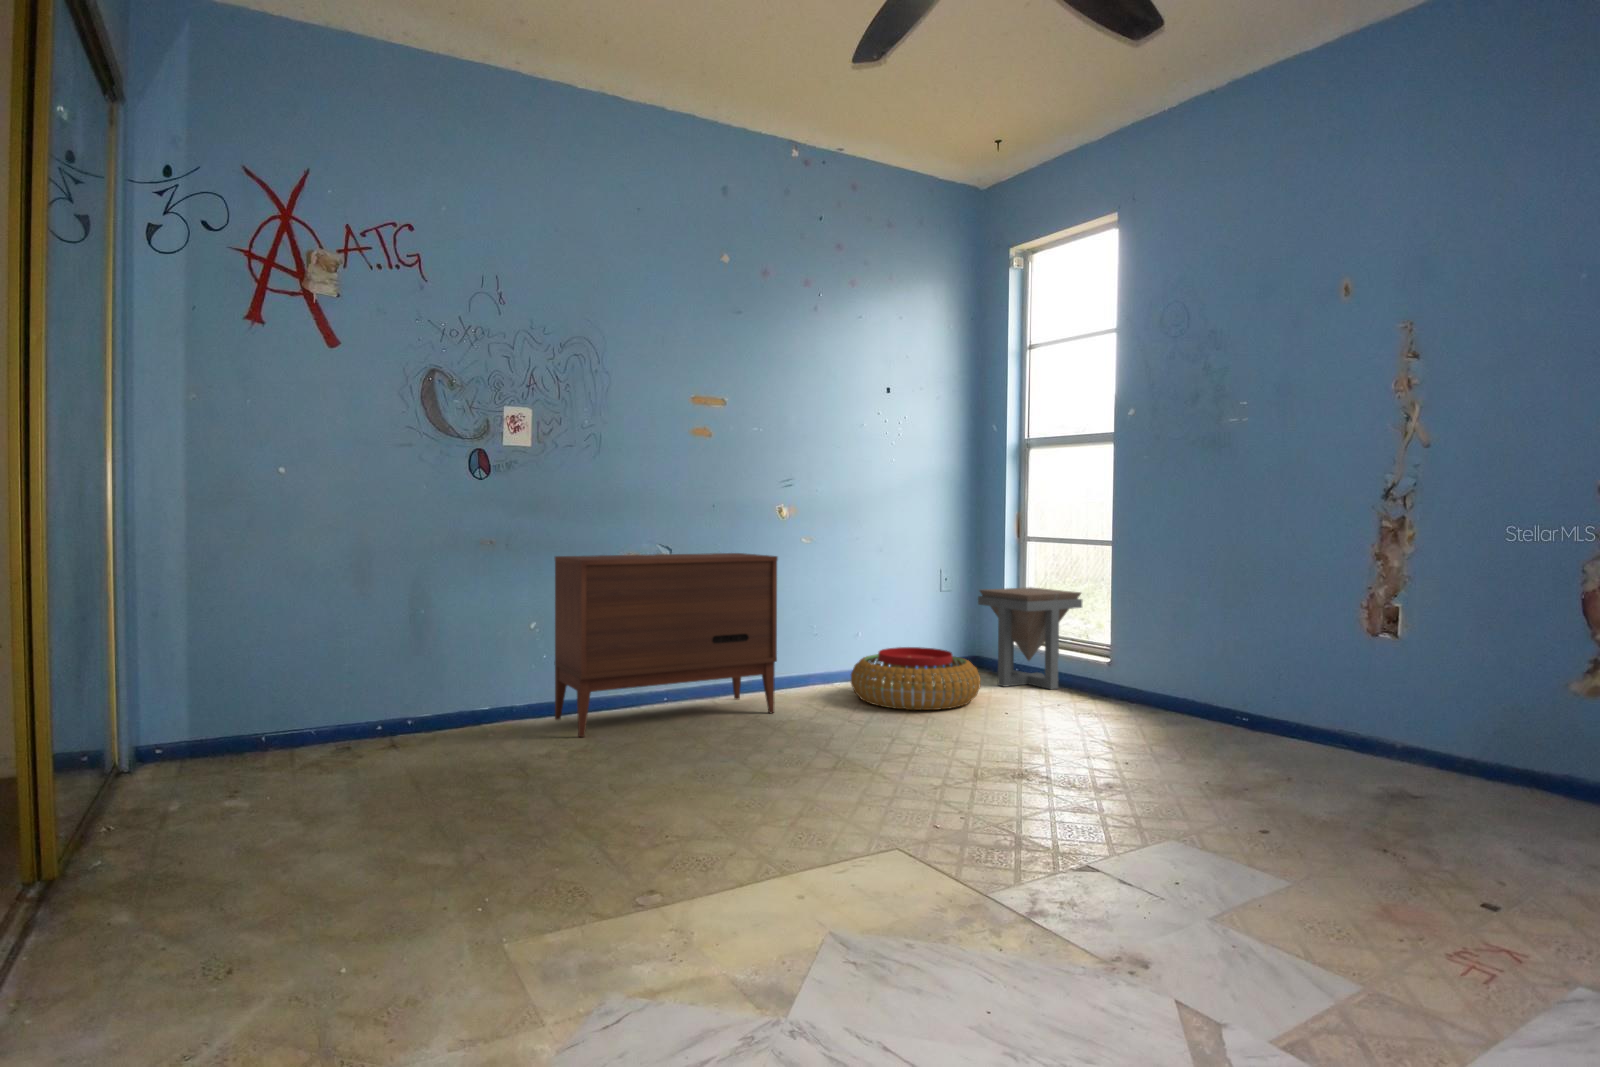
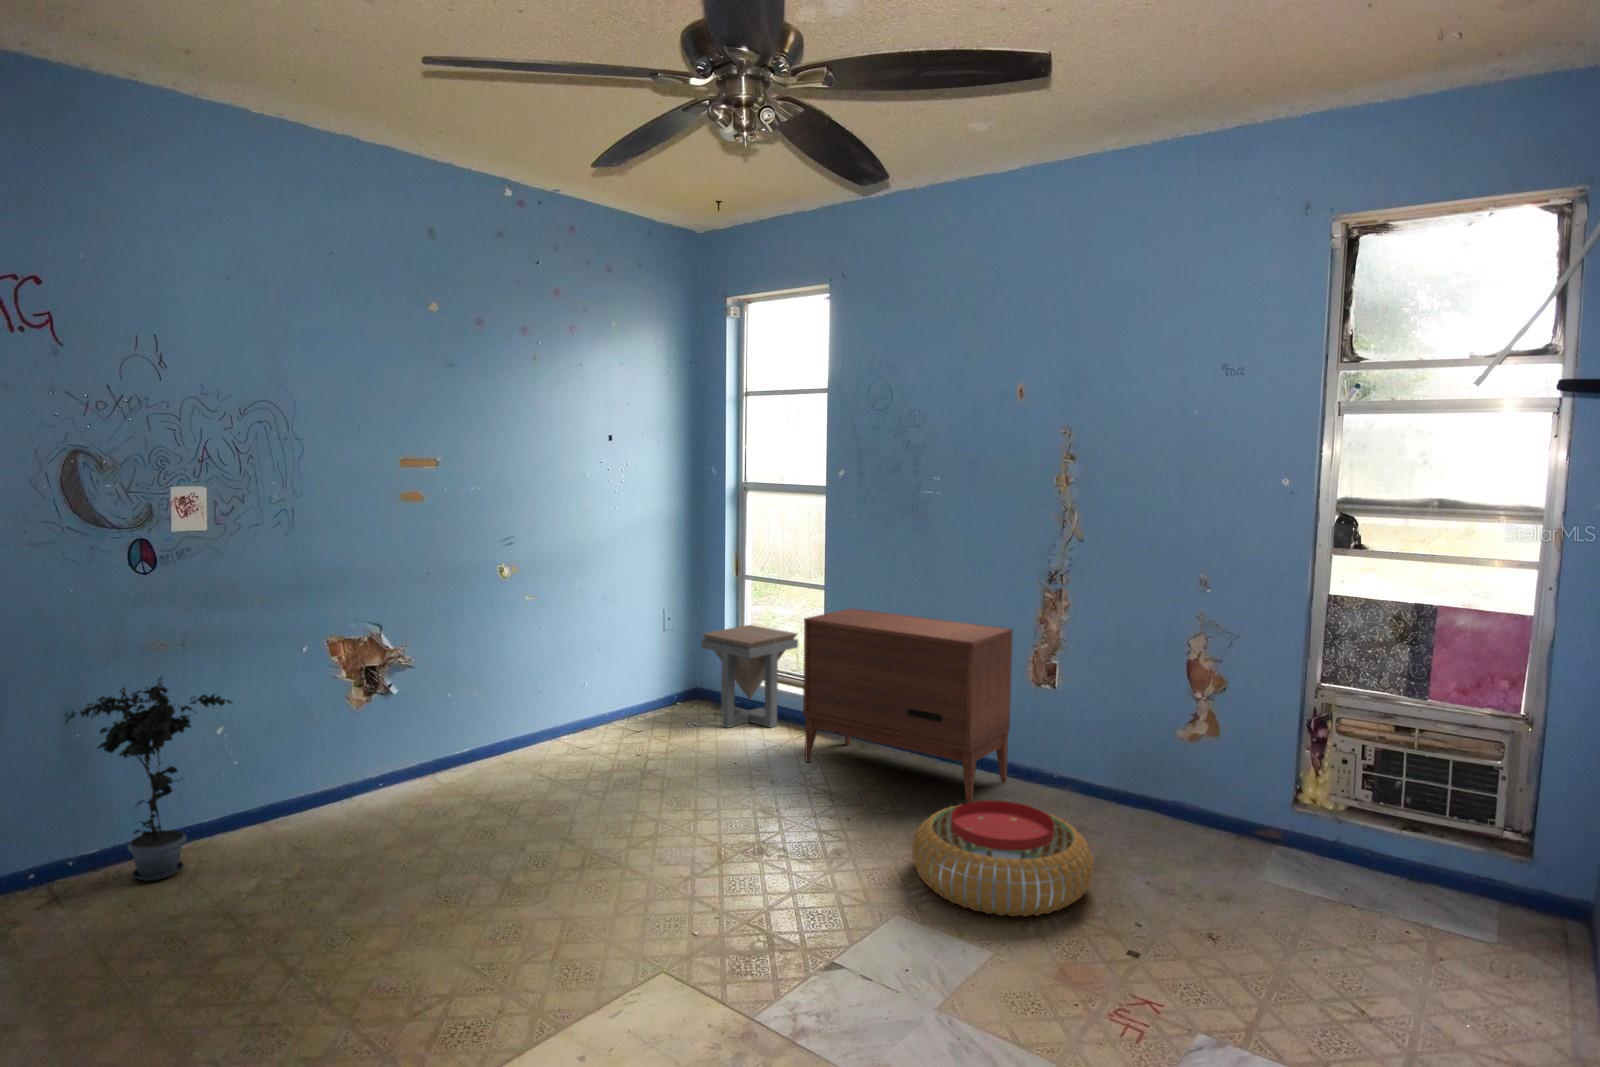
dresser: present [554,553,778,737] -> present [803,608,1013,803]
potted plant: none [410,559,539,740] -> present [65,677,233,881]
pouf: present [851,647,980,710] -> present [912,800,1094,916]

